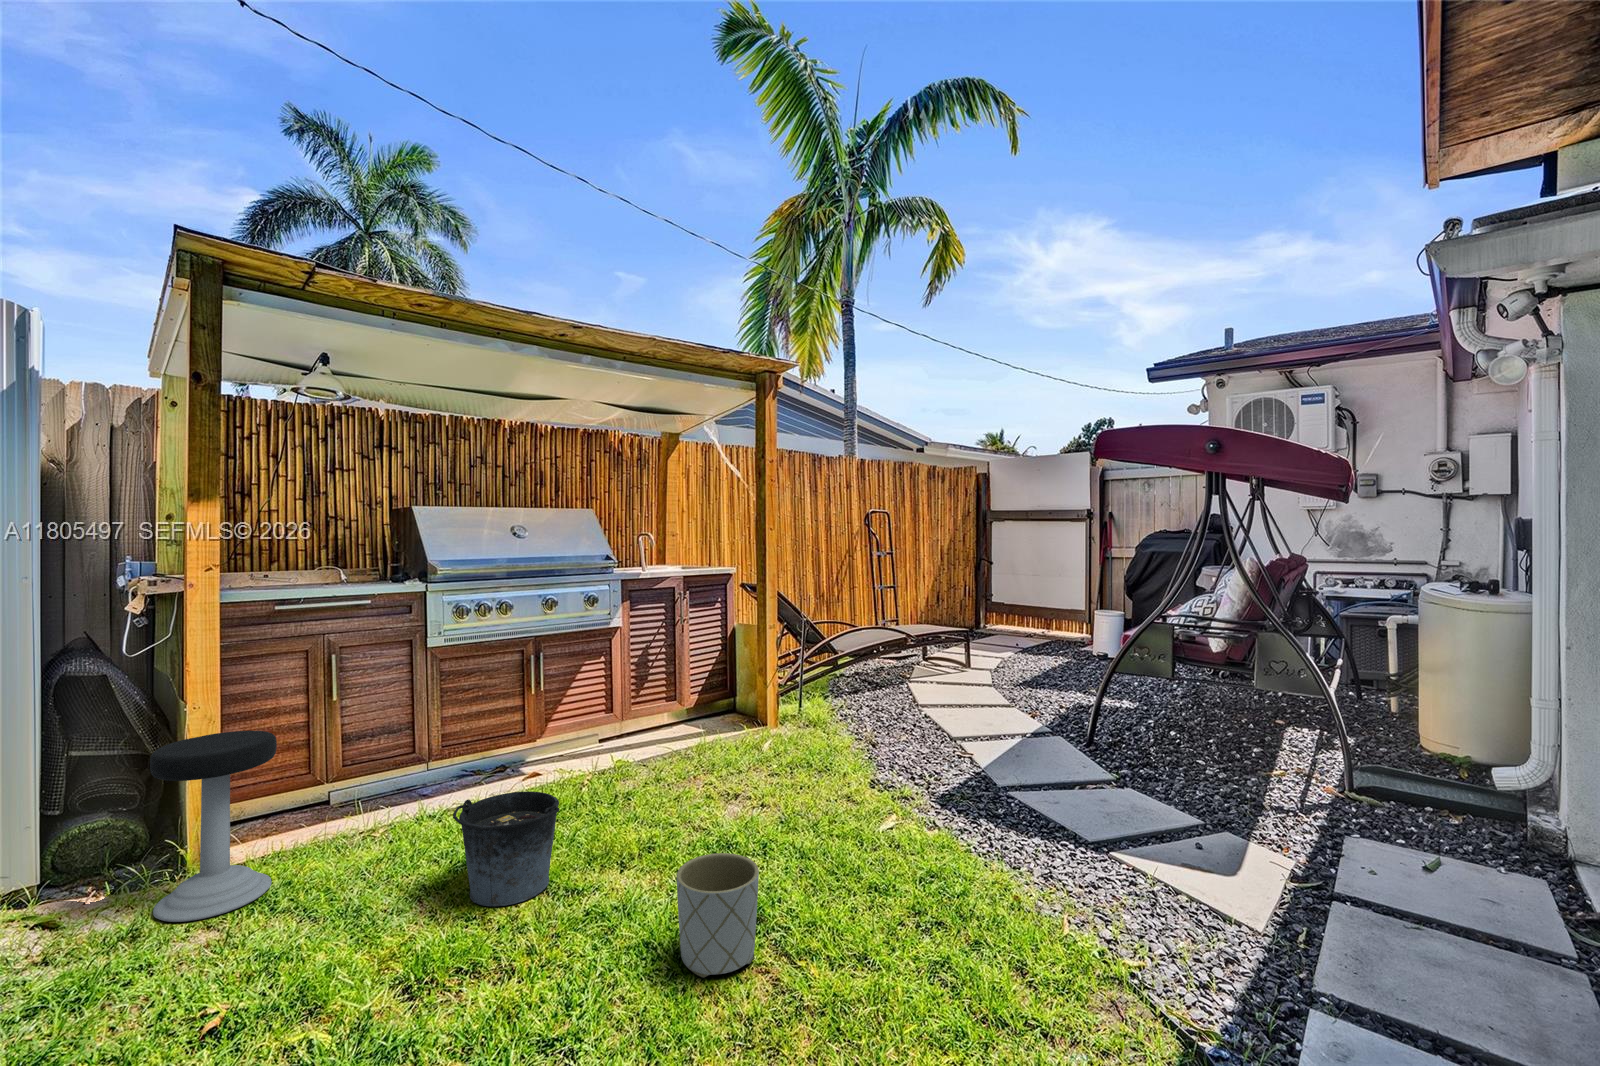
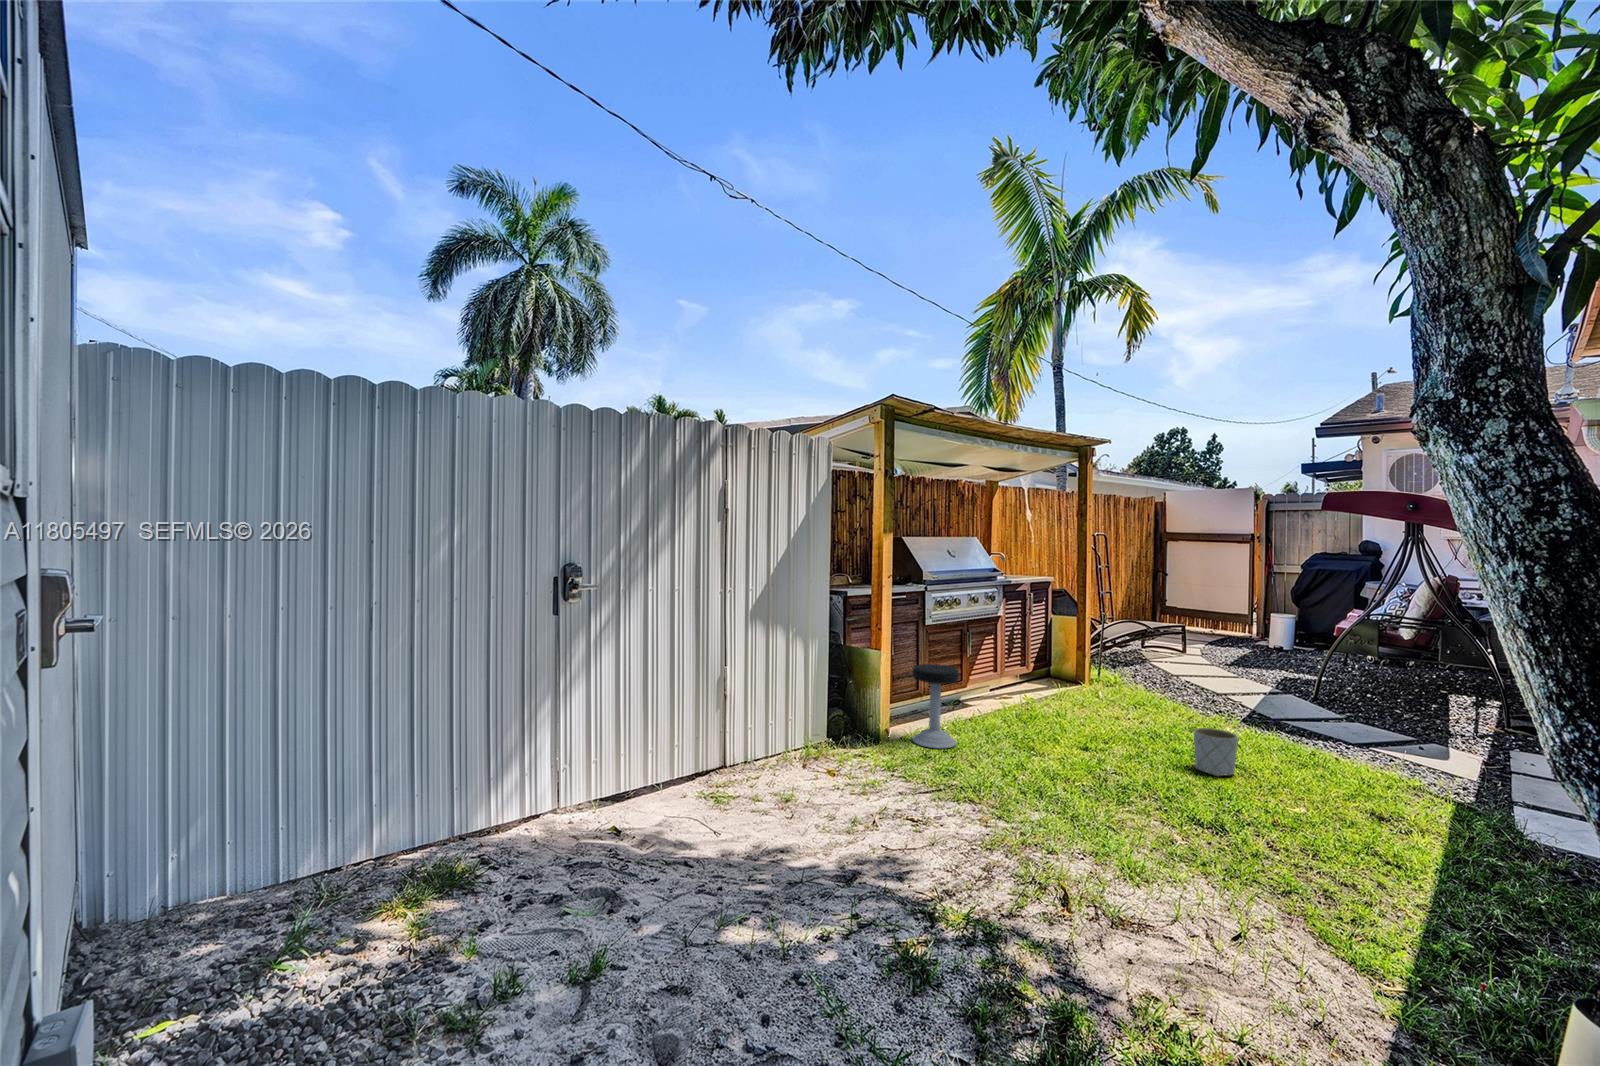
bucket: present [453,791,560,906] -> none [1046,701,1100,752]

